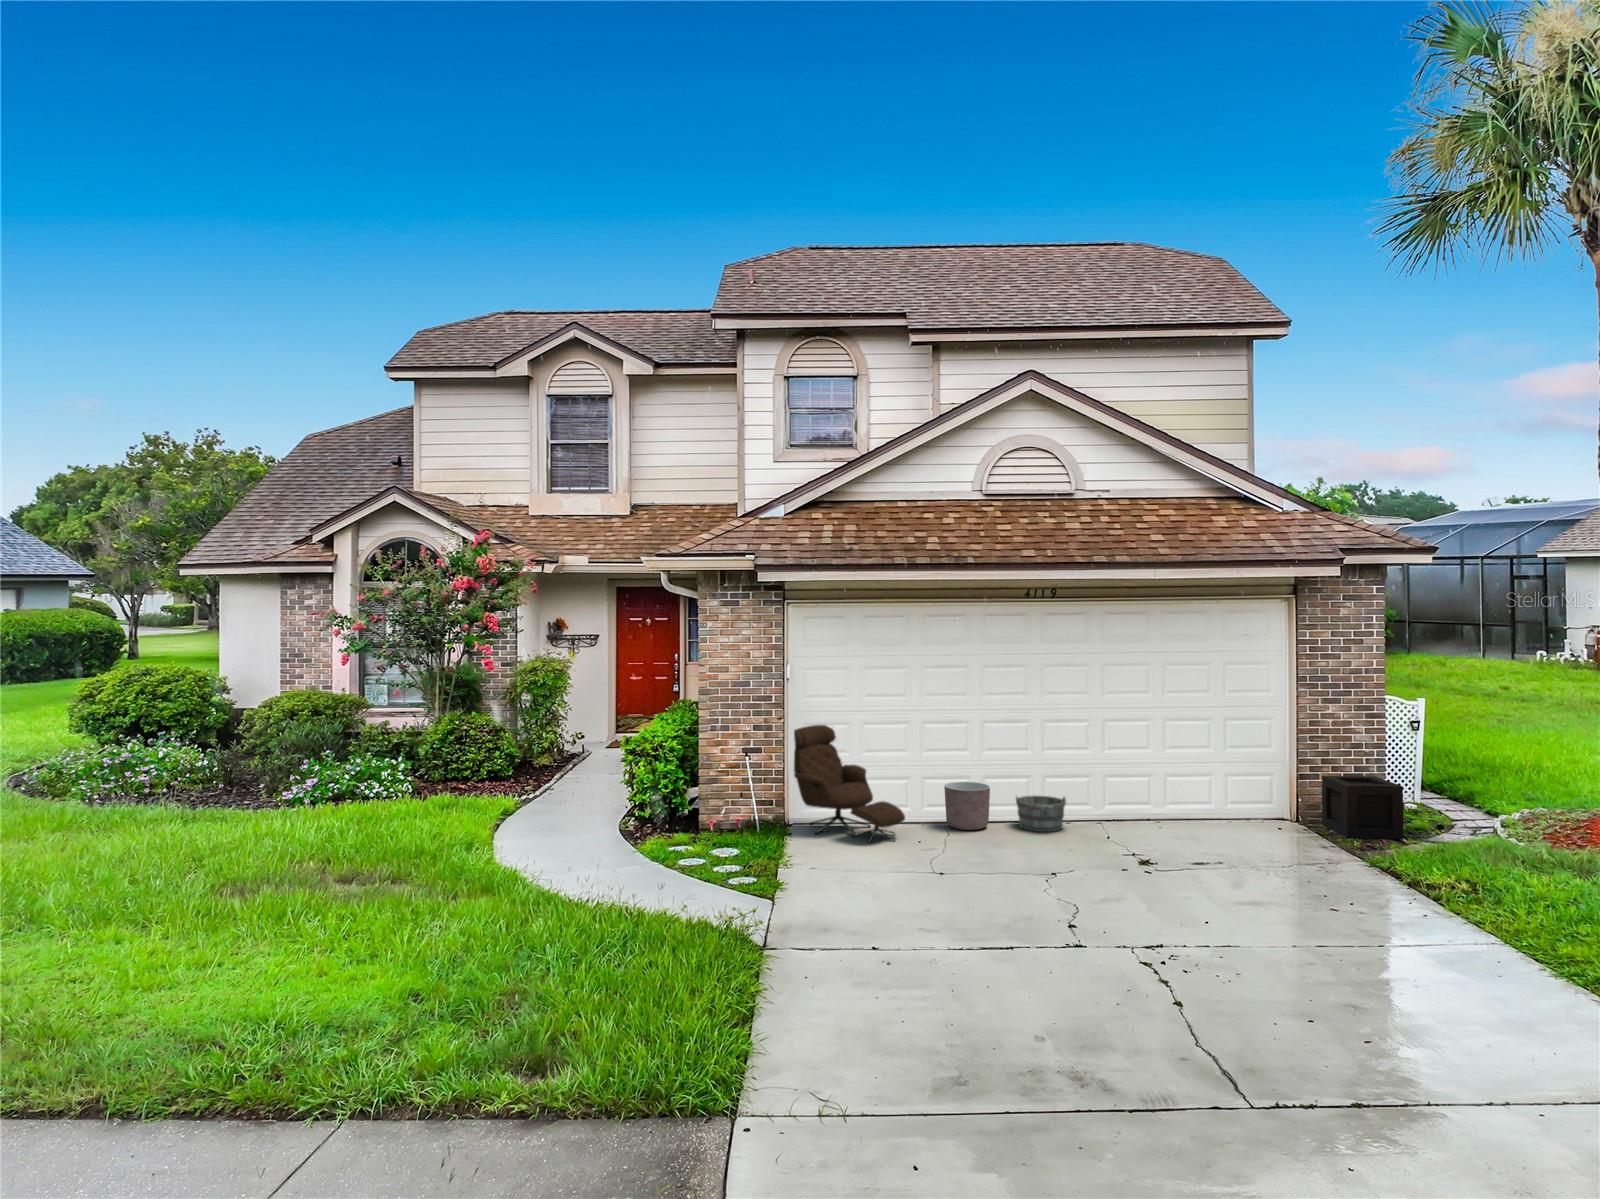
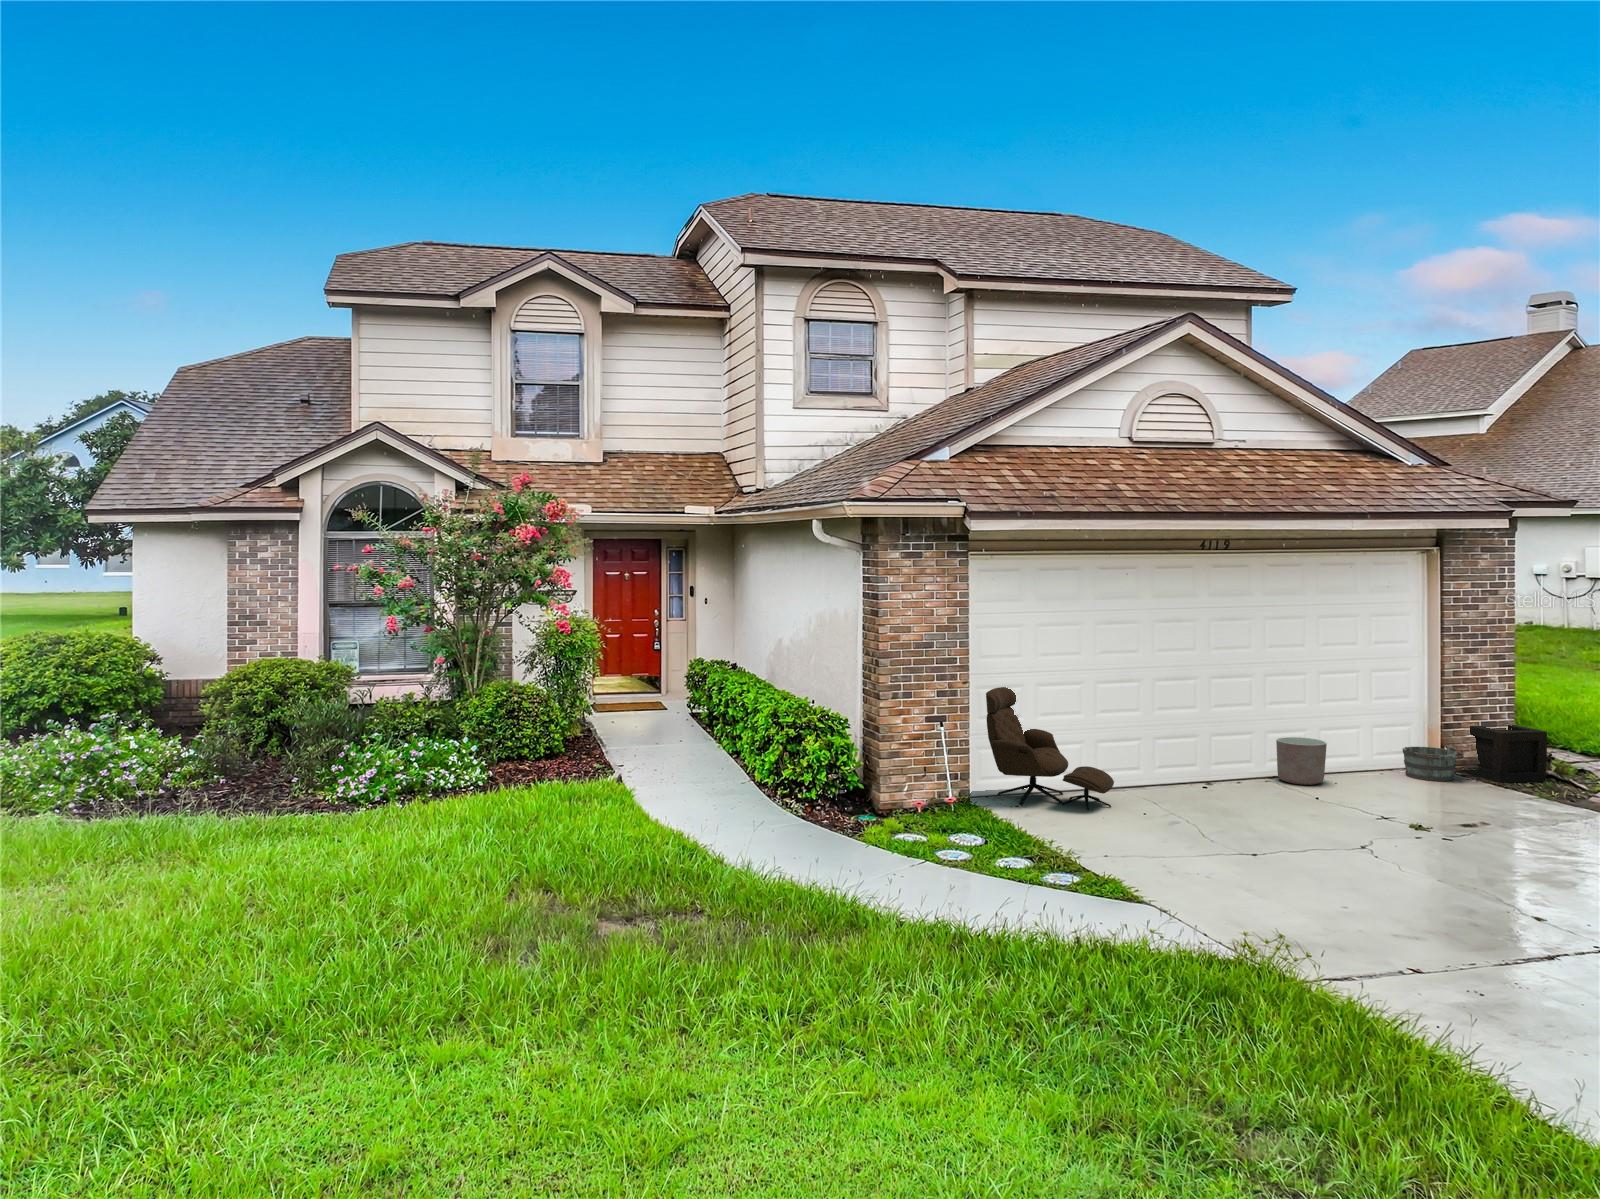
planter: present [944,782,990,830] -> present [1276,737,1327,785]
bucket: present [1016,795,1066,832] -> present [1403,746,1463,781]

